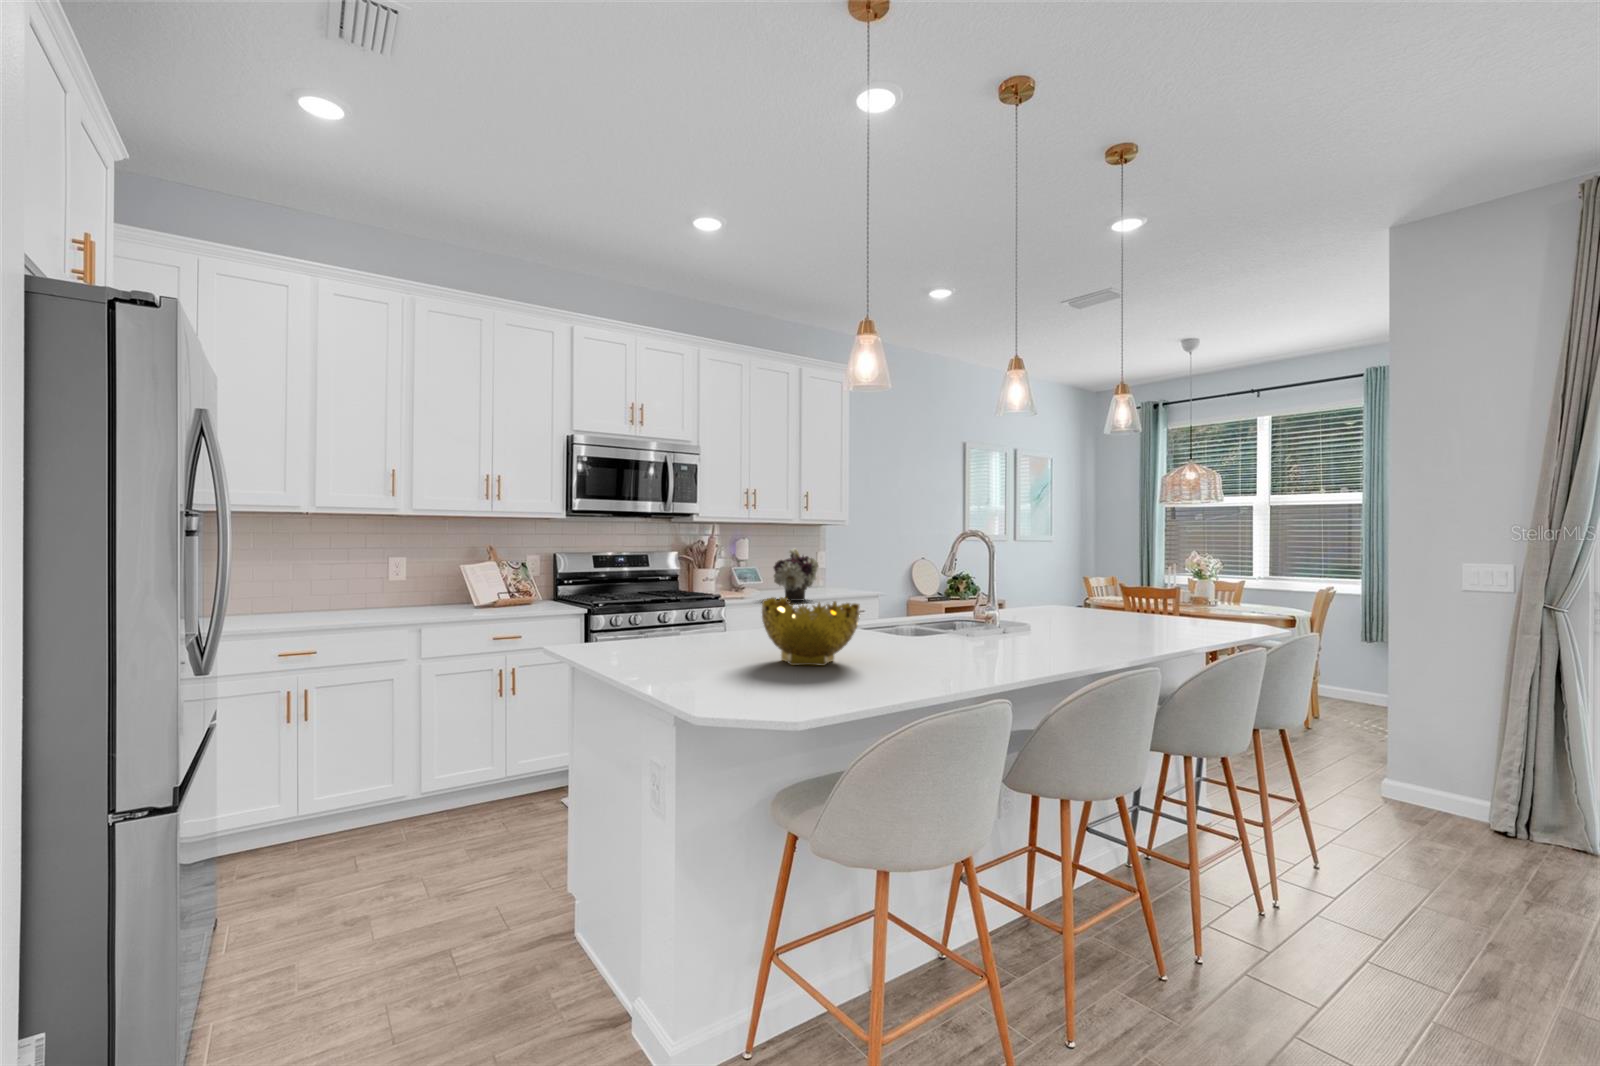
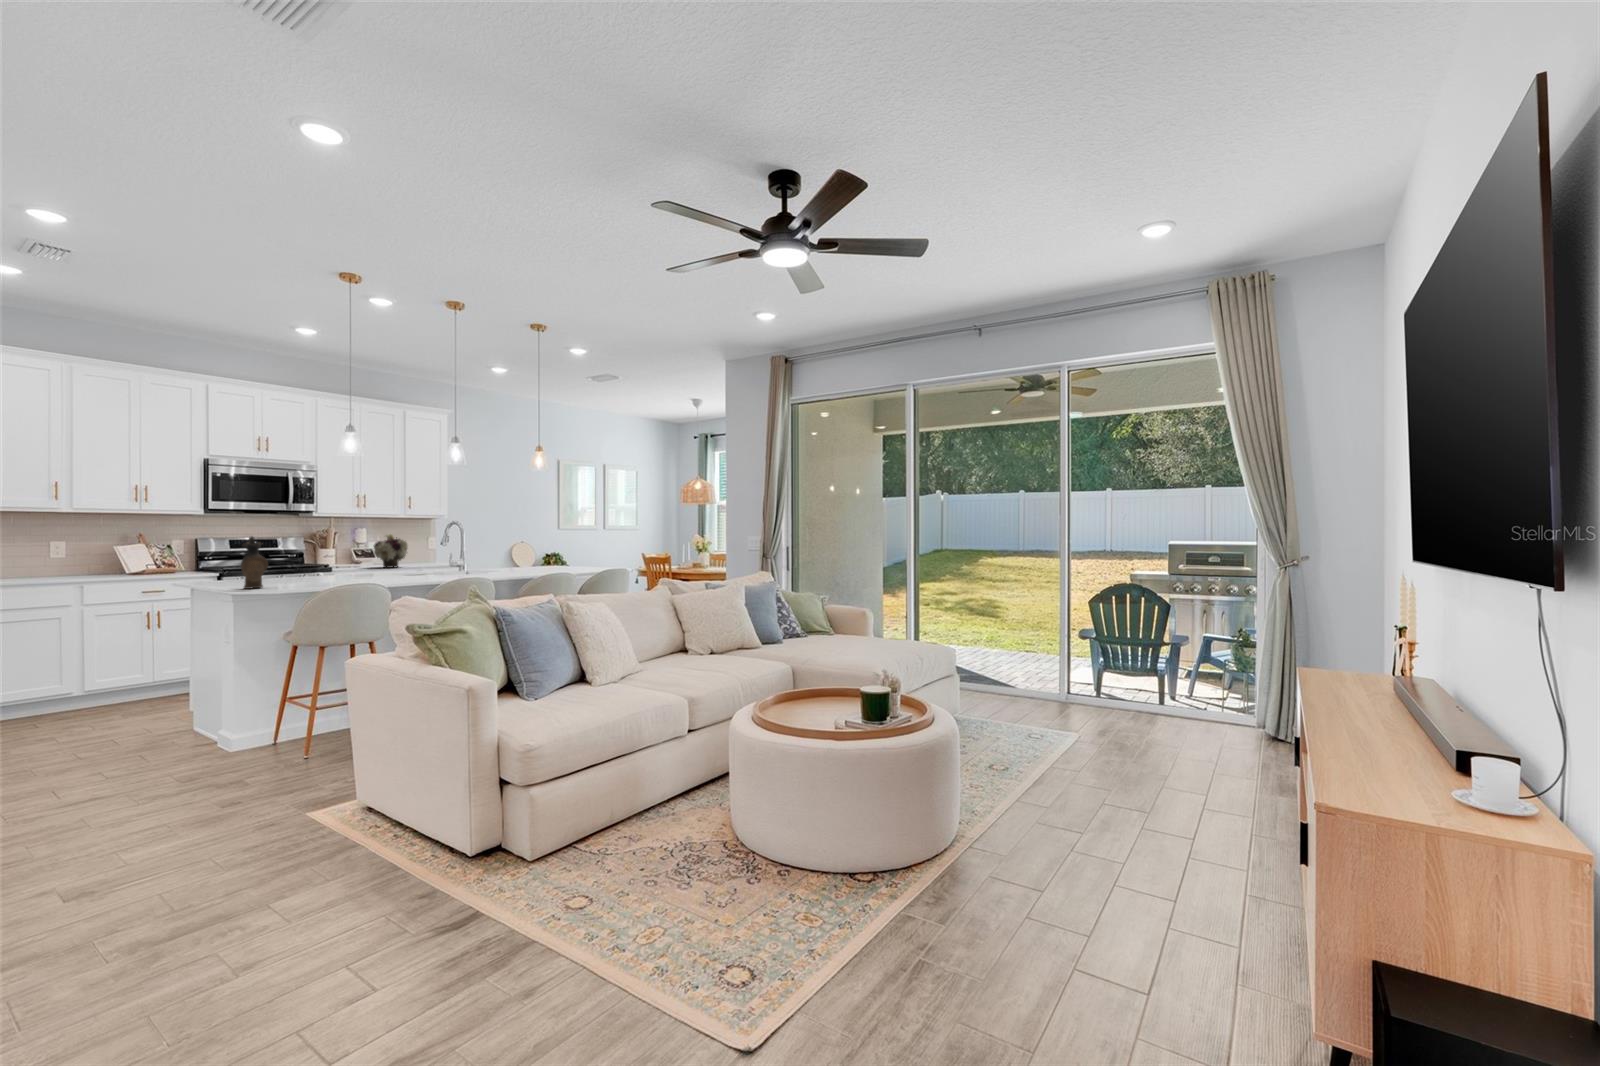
ceramic pitcher: none [682,564,730,676] -> present [241,537,268,589]
decorative bowl: present [762,597,860,666] -> none [296,554,354,586]

